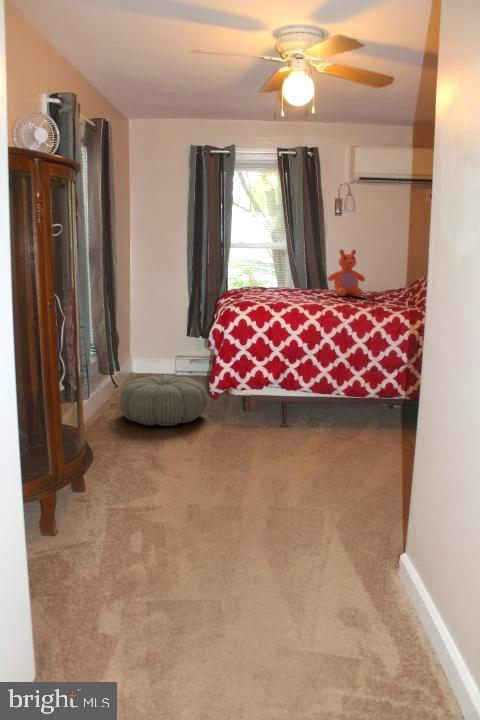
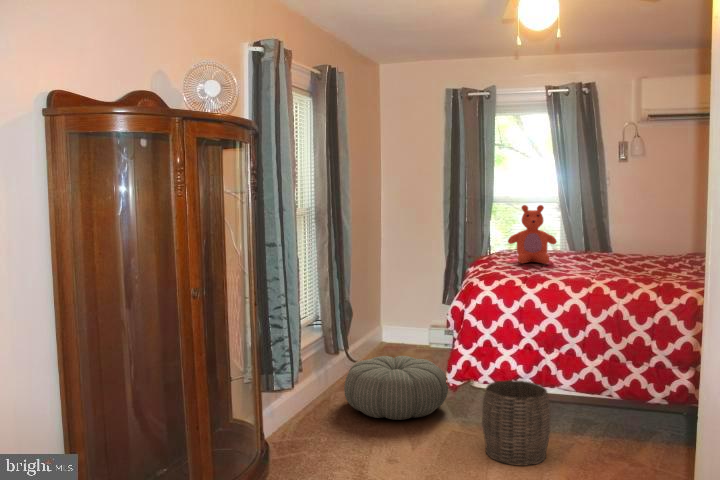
teddy bear: present [328,250,365,296] -> present [508,205,557,264]
woven basket: none [243,386,295,449] -> present [482,380,551,466]

